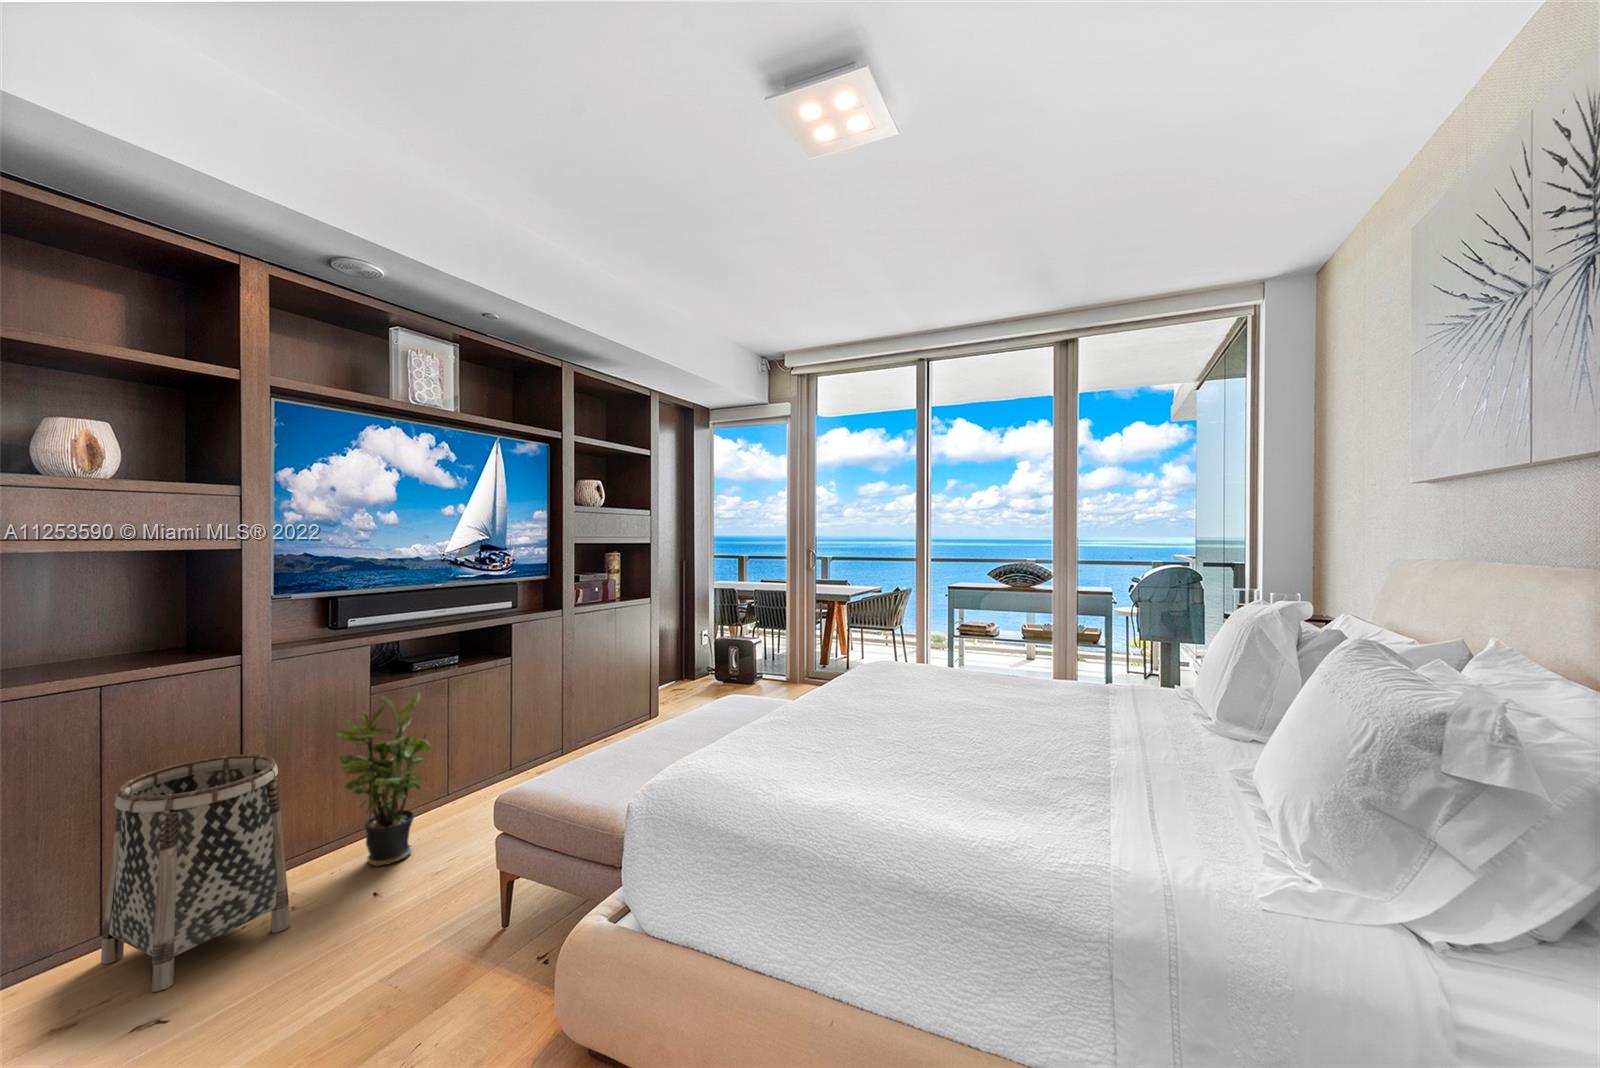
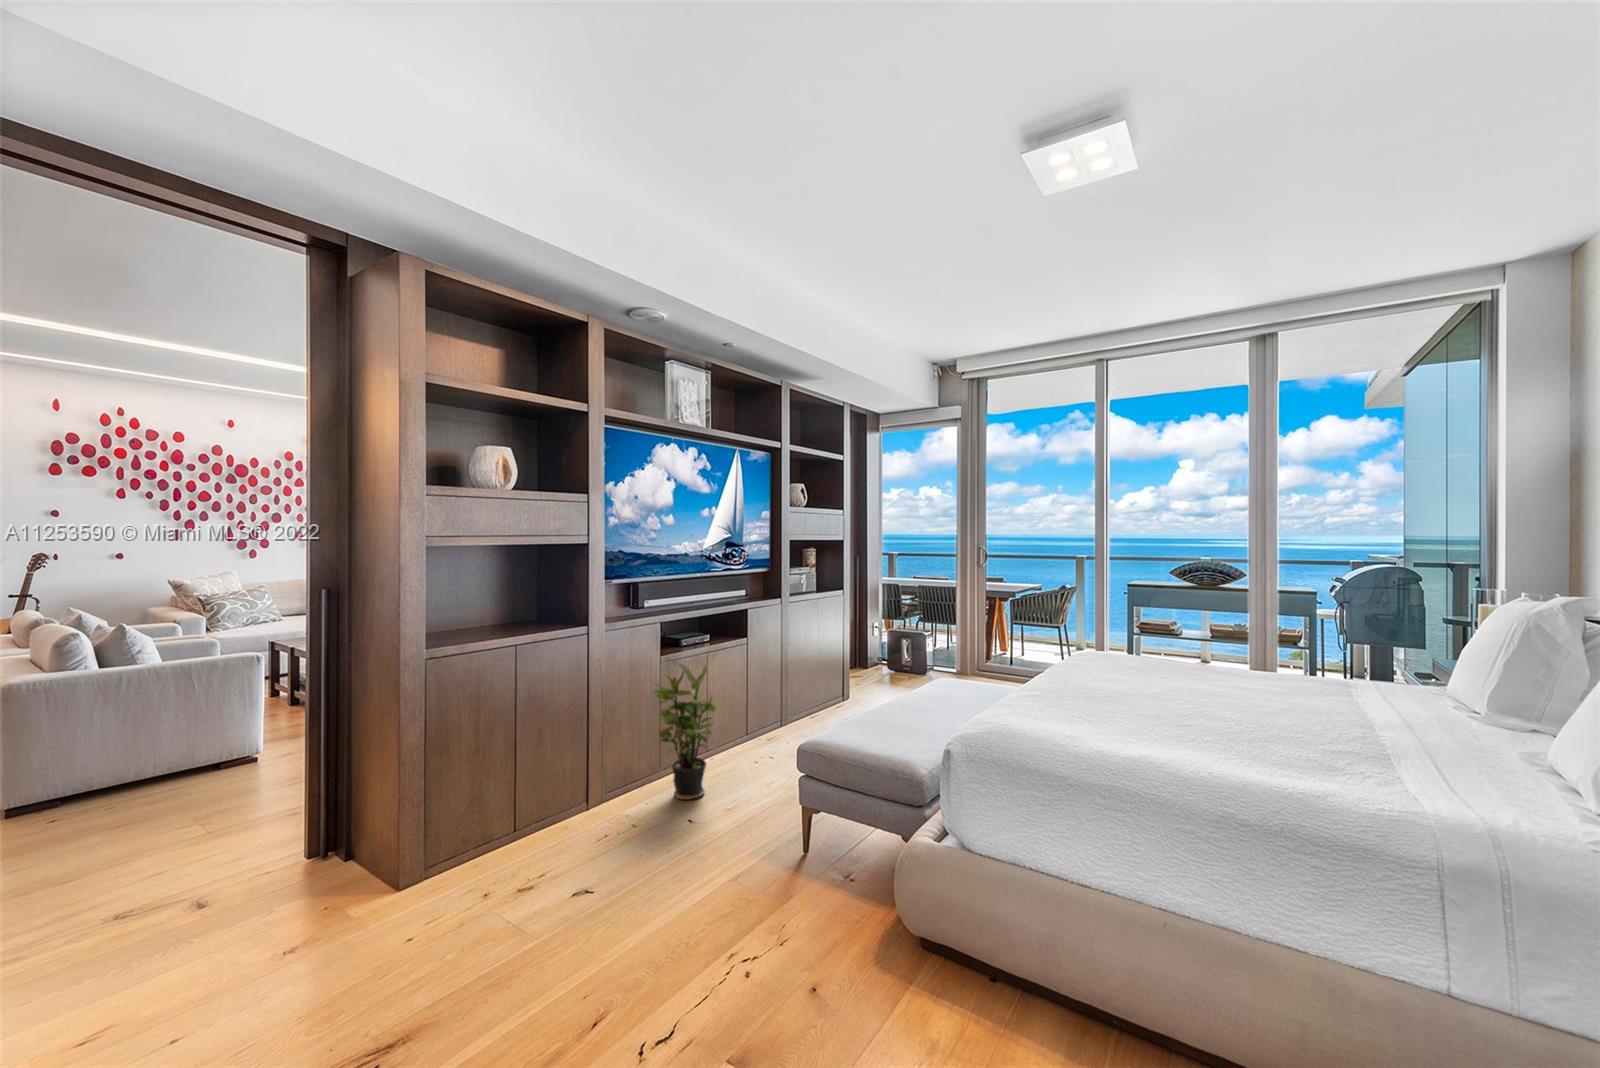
basket: present [101,754,290,992] -> none [530,703,646,871]

